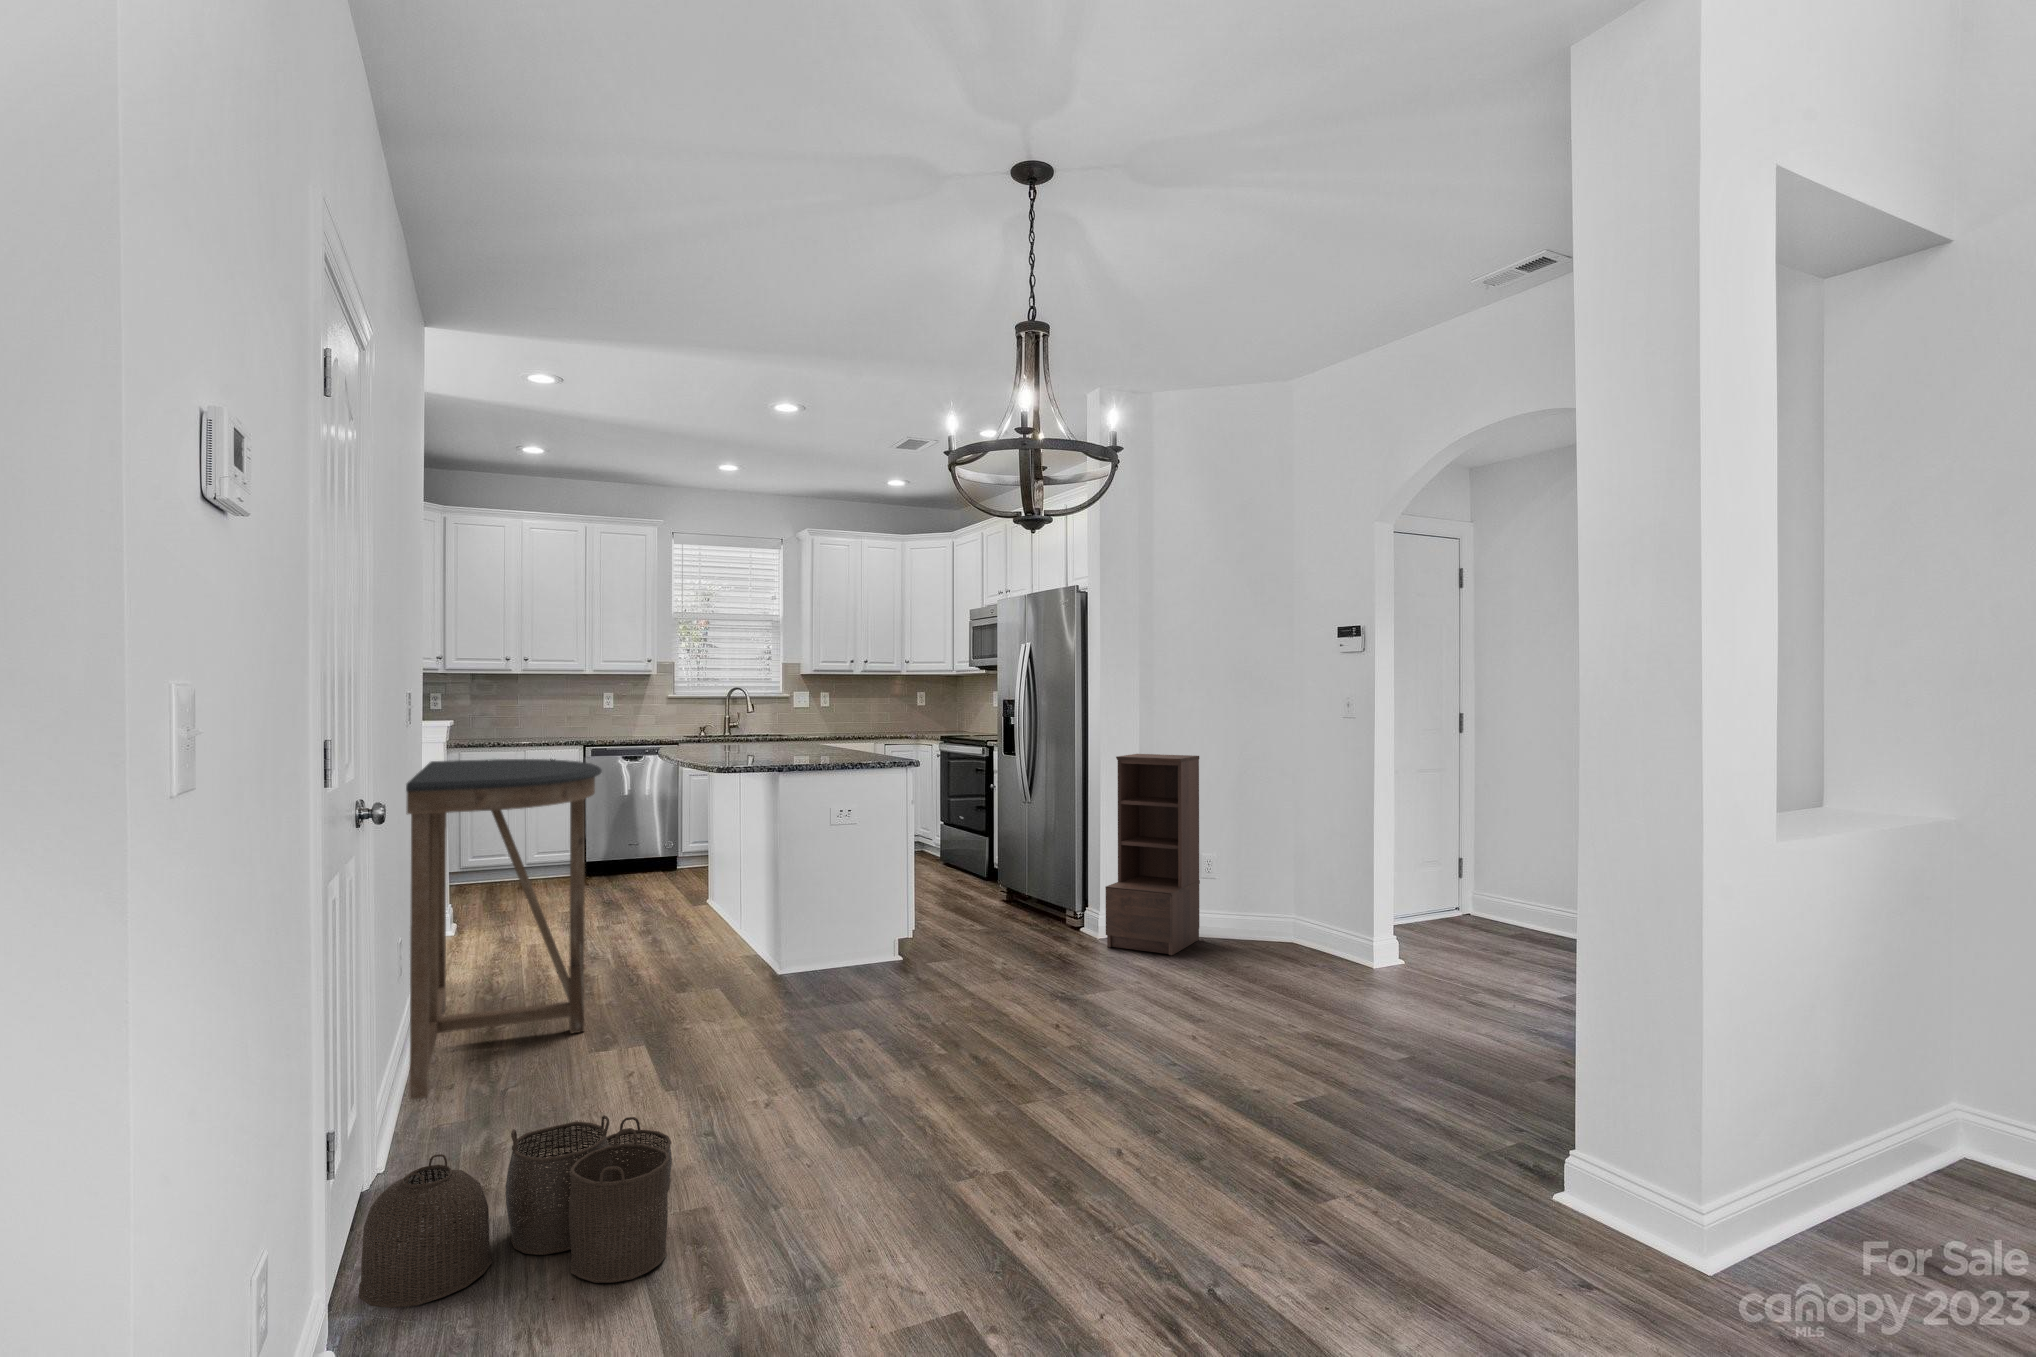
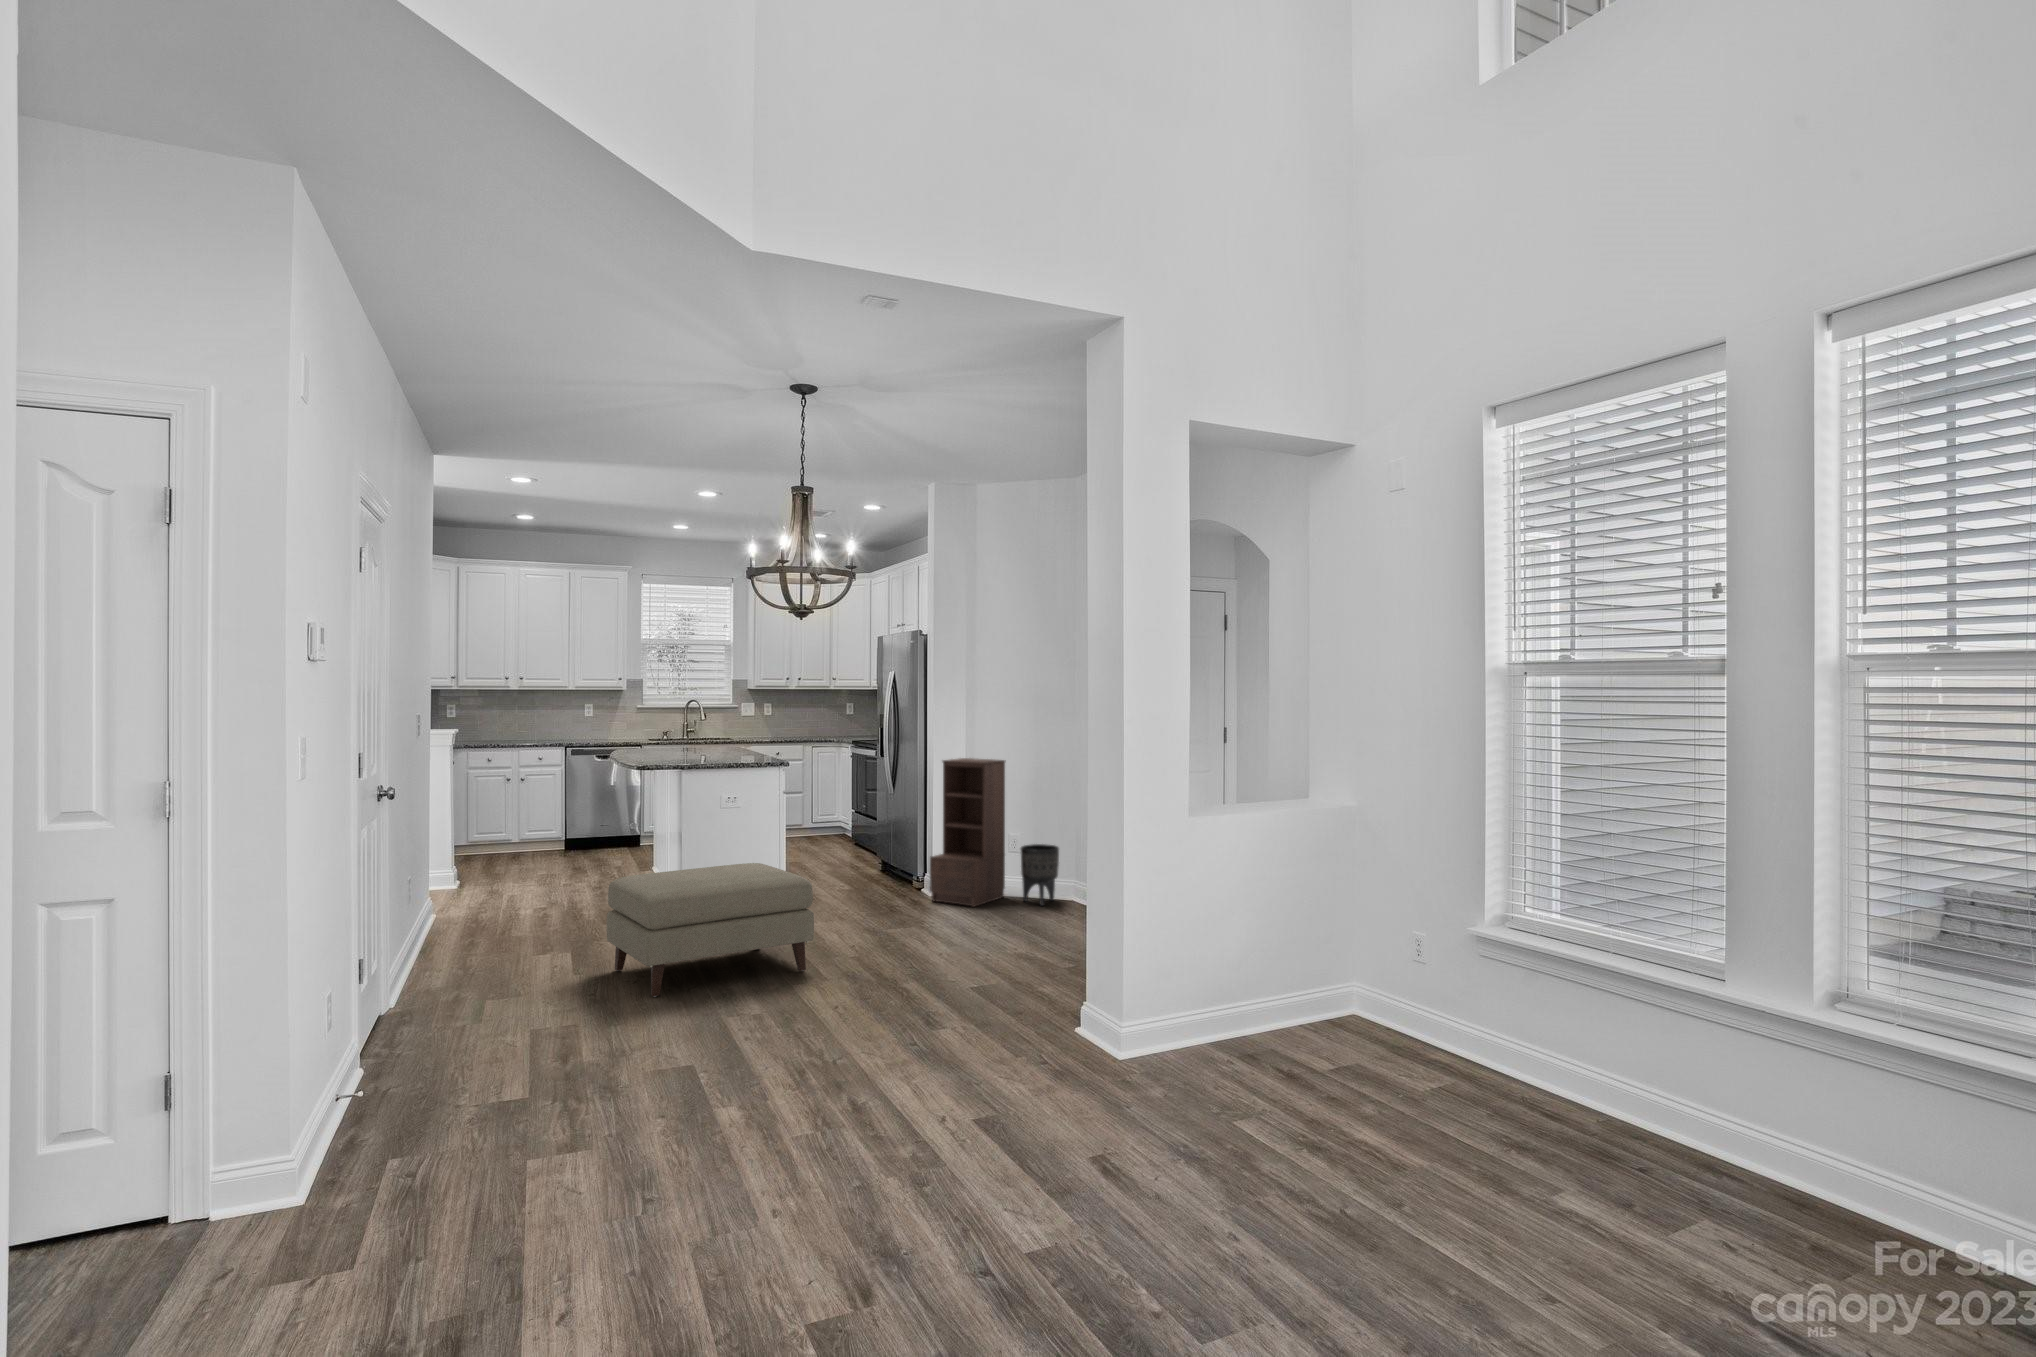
console table: present [406,759,602,1099] -> none [407,761,544,979]
planter: none [1226,868,1280,953] -> present [1020,844,1059,906]
ottoman: none [714,906,1030,1132] -> present [607,863,814,997]
woven basket: present [359,1115,672,1308] -> none [371,972,559,1062]

